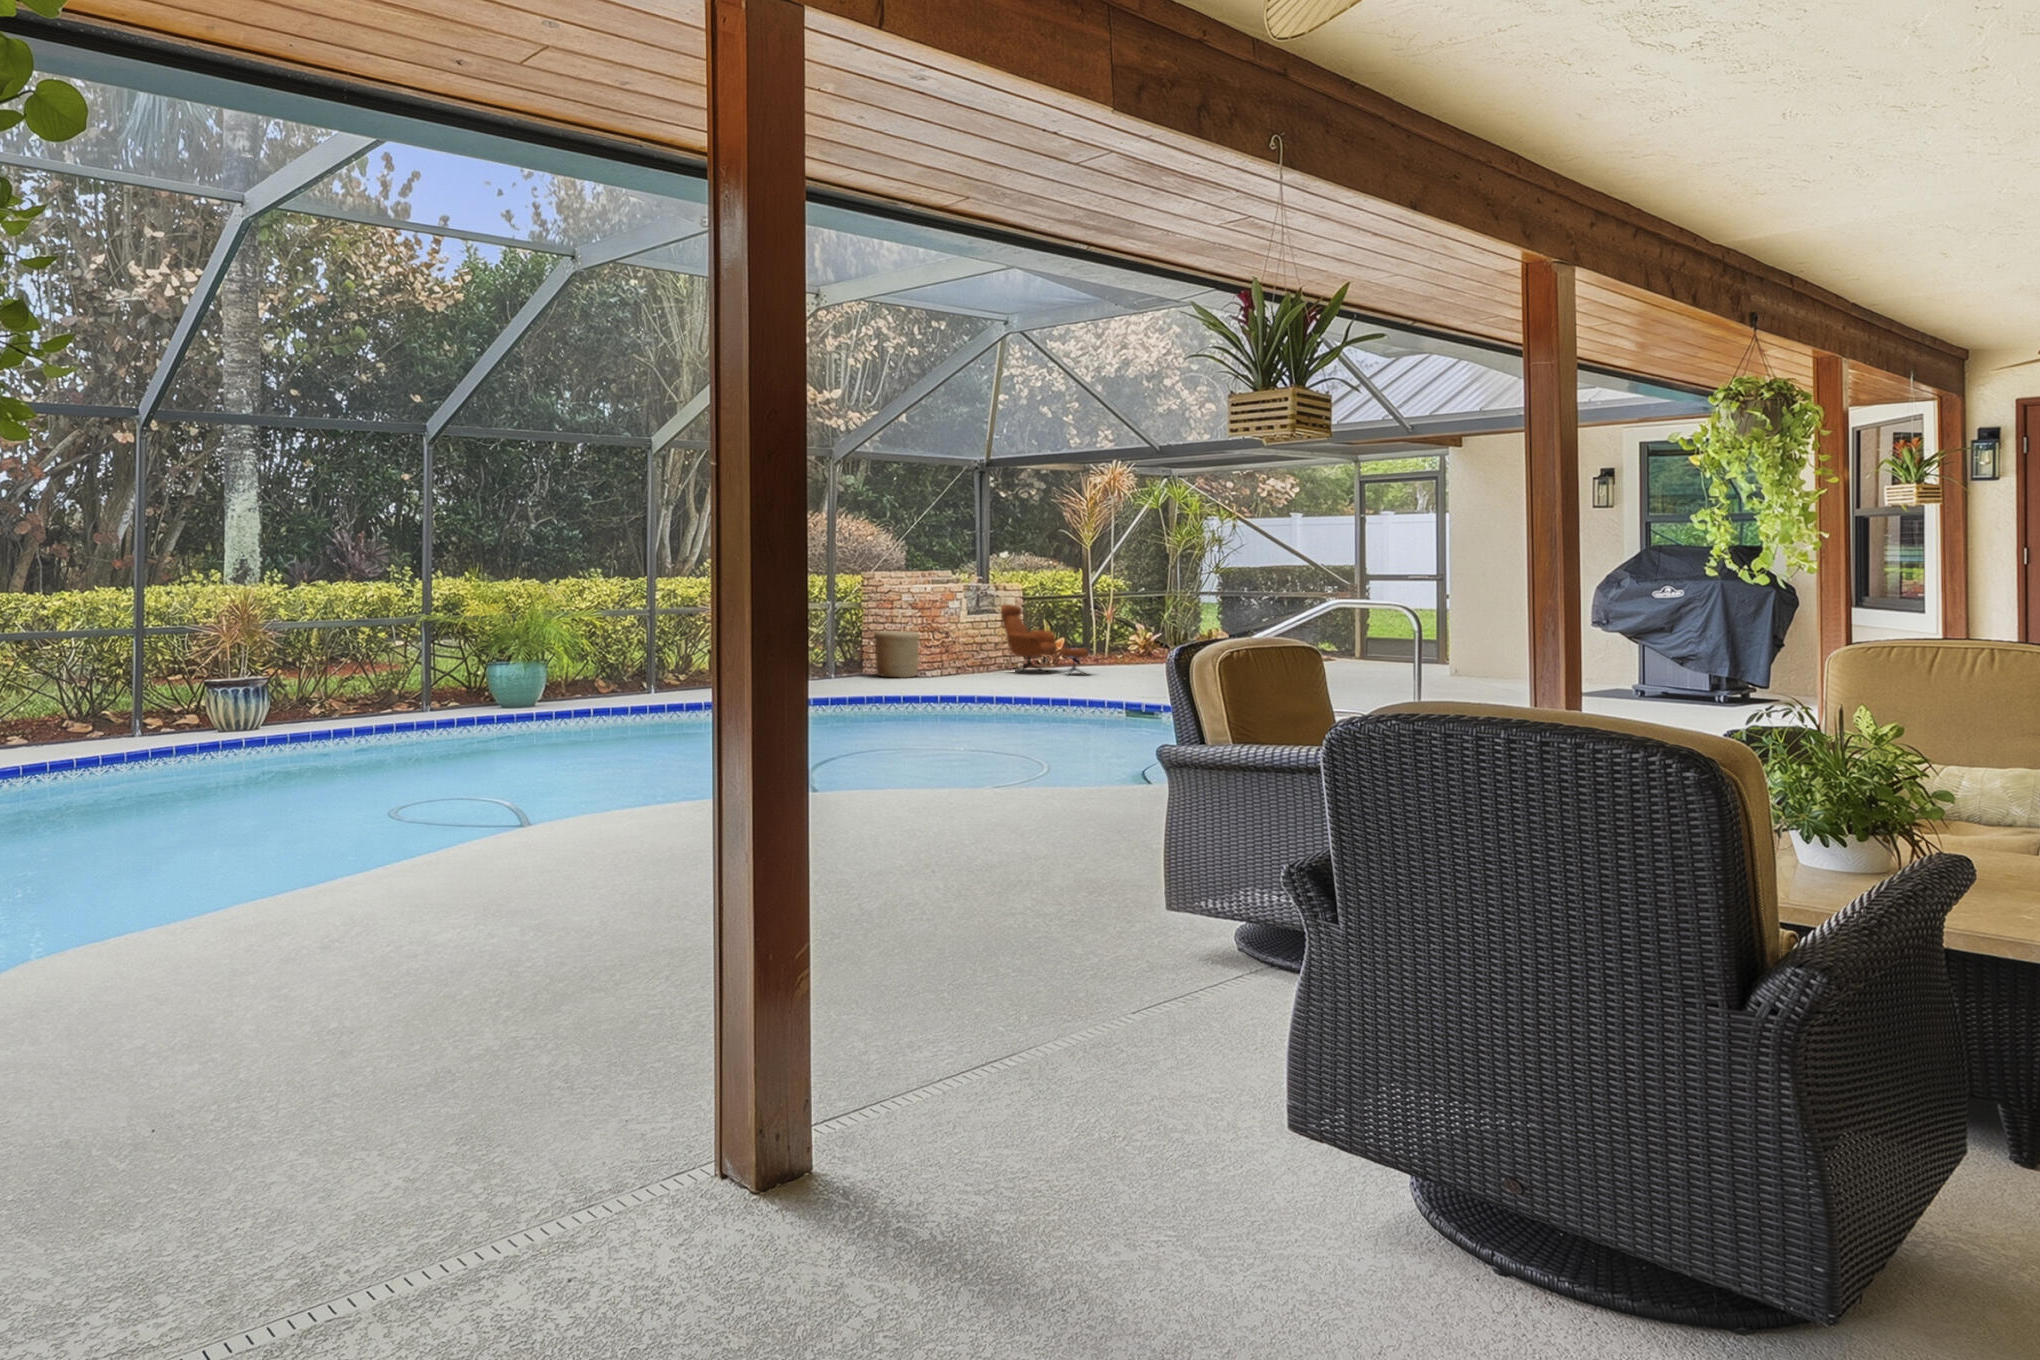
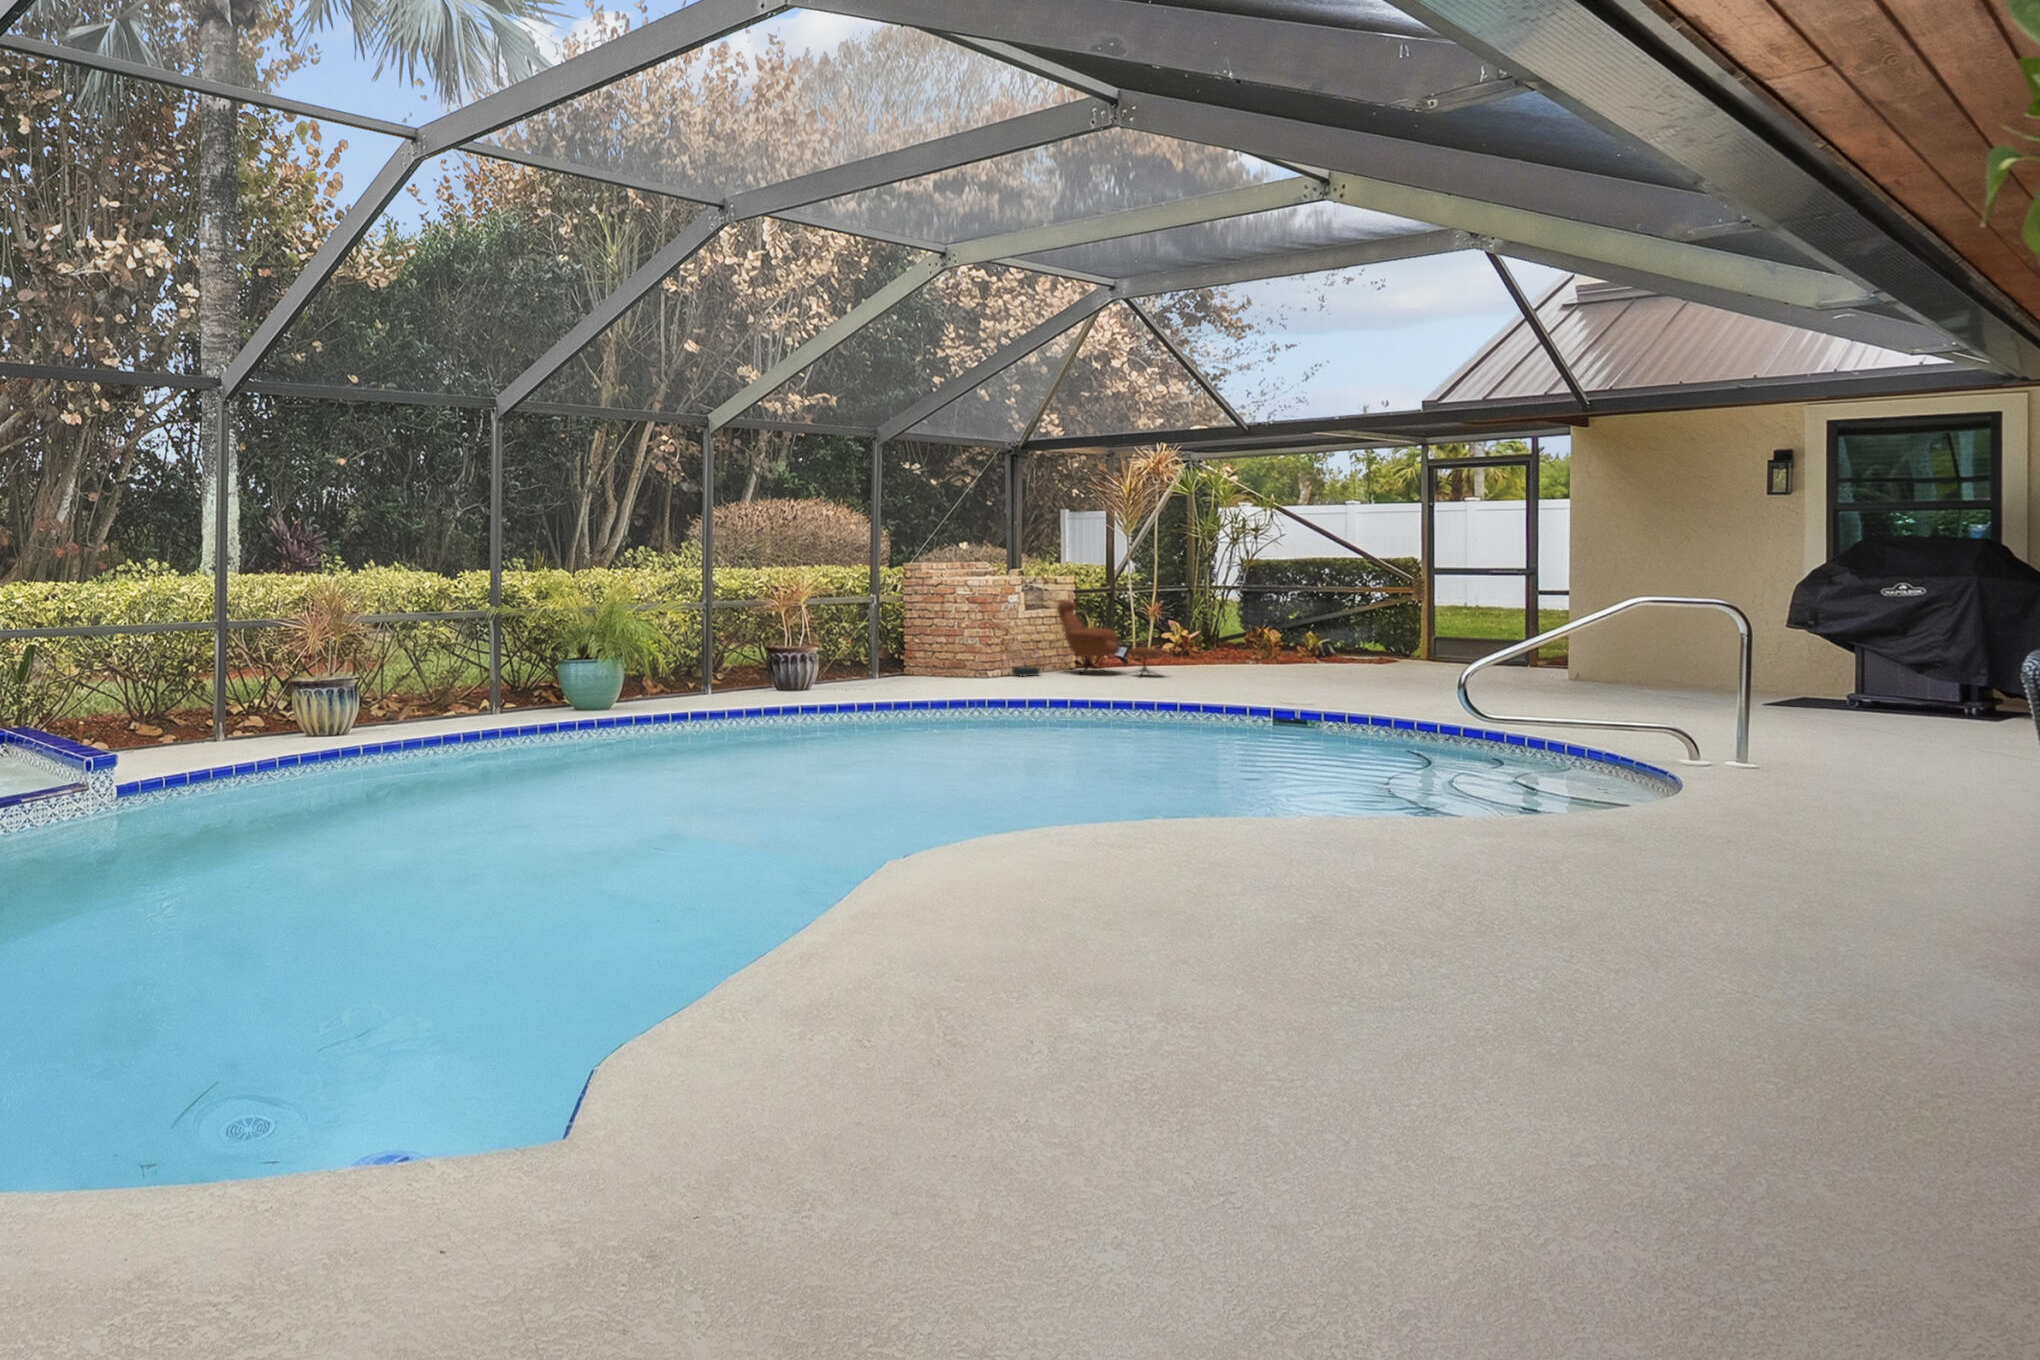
woven basket: present [874,631,919,678] -> none [925,628,976,679]
decorative plant: none [949,646,983,675] -> present [1008,648,1041,676]

